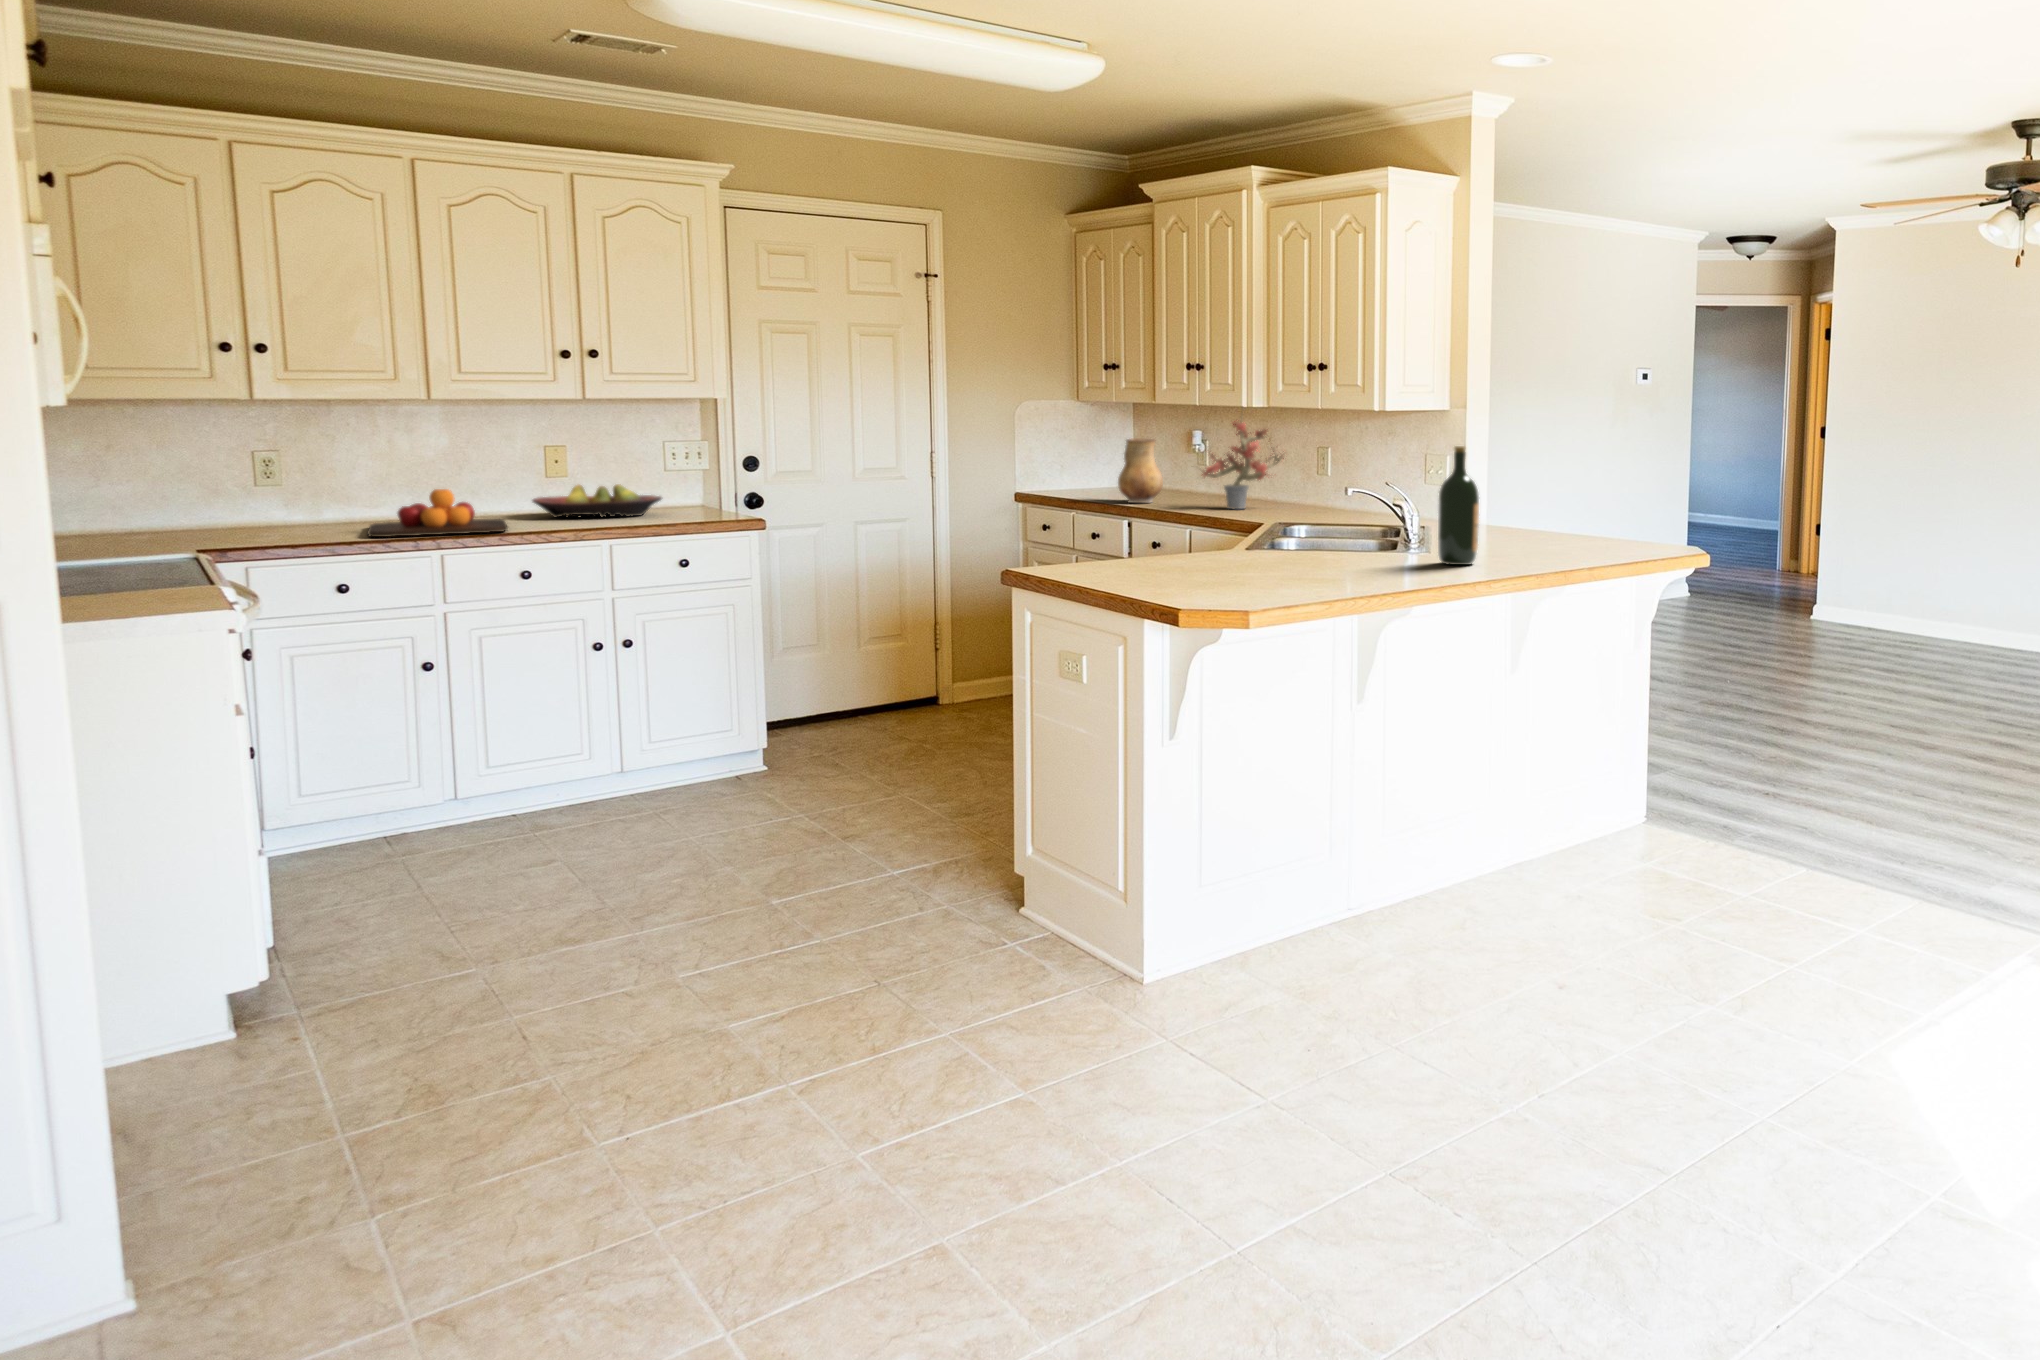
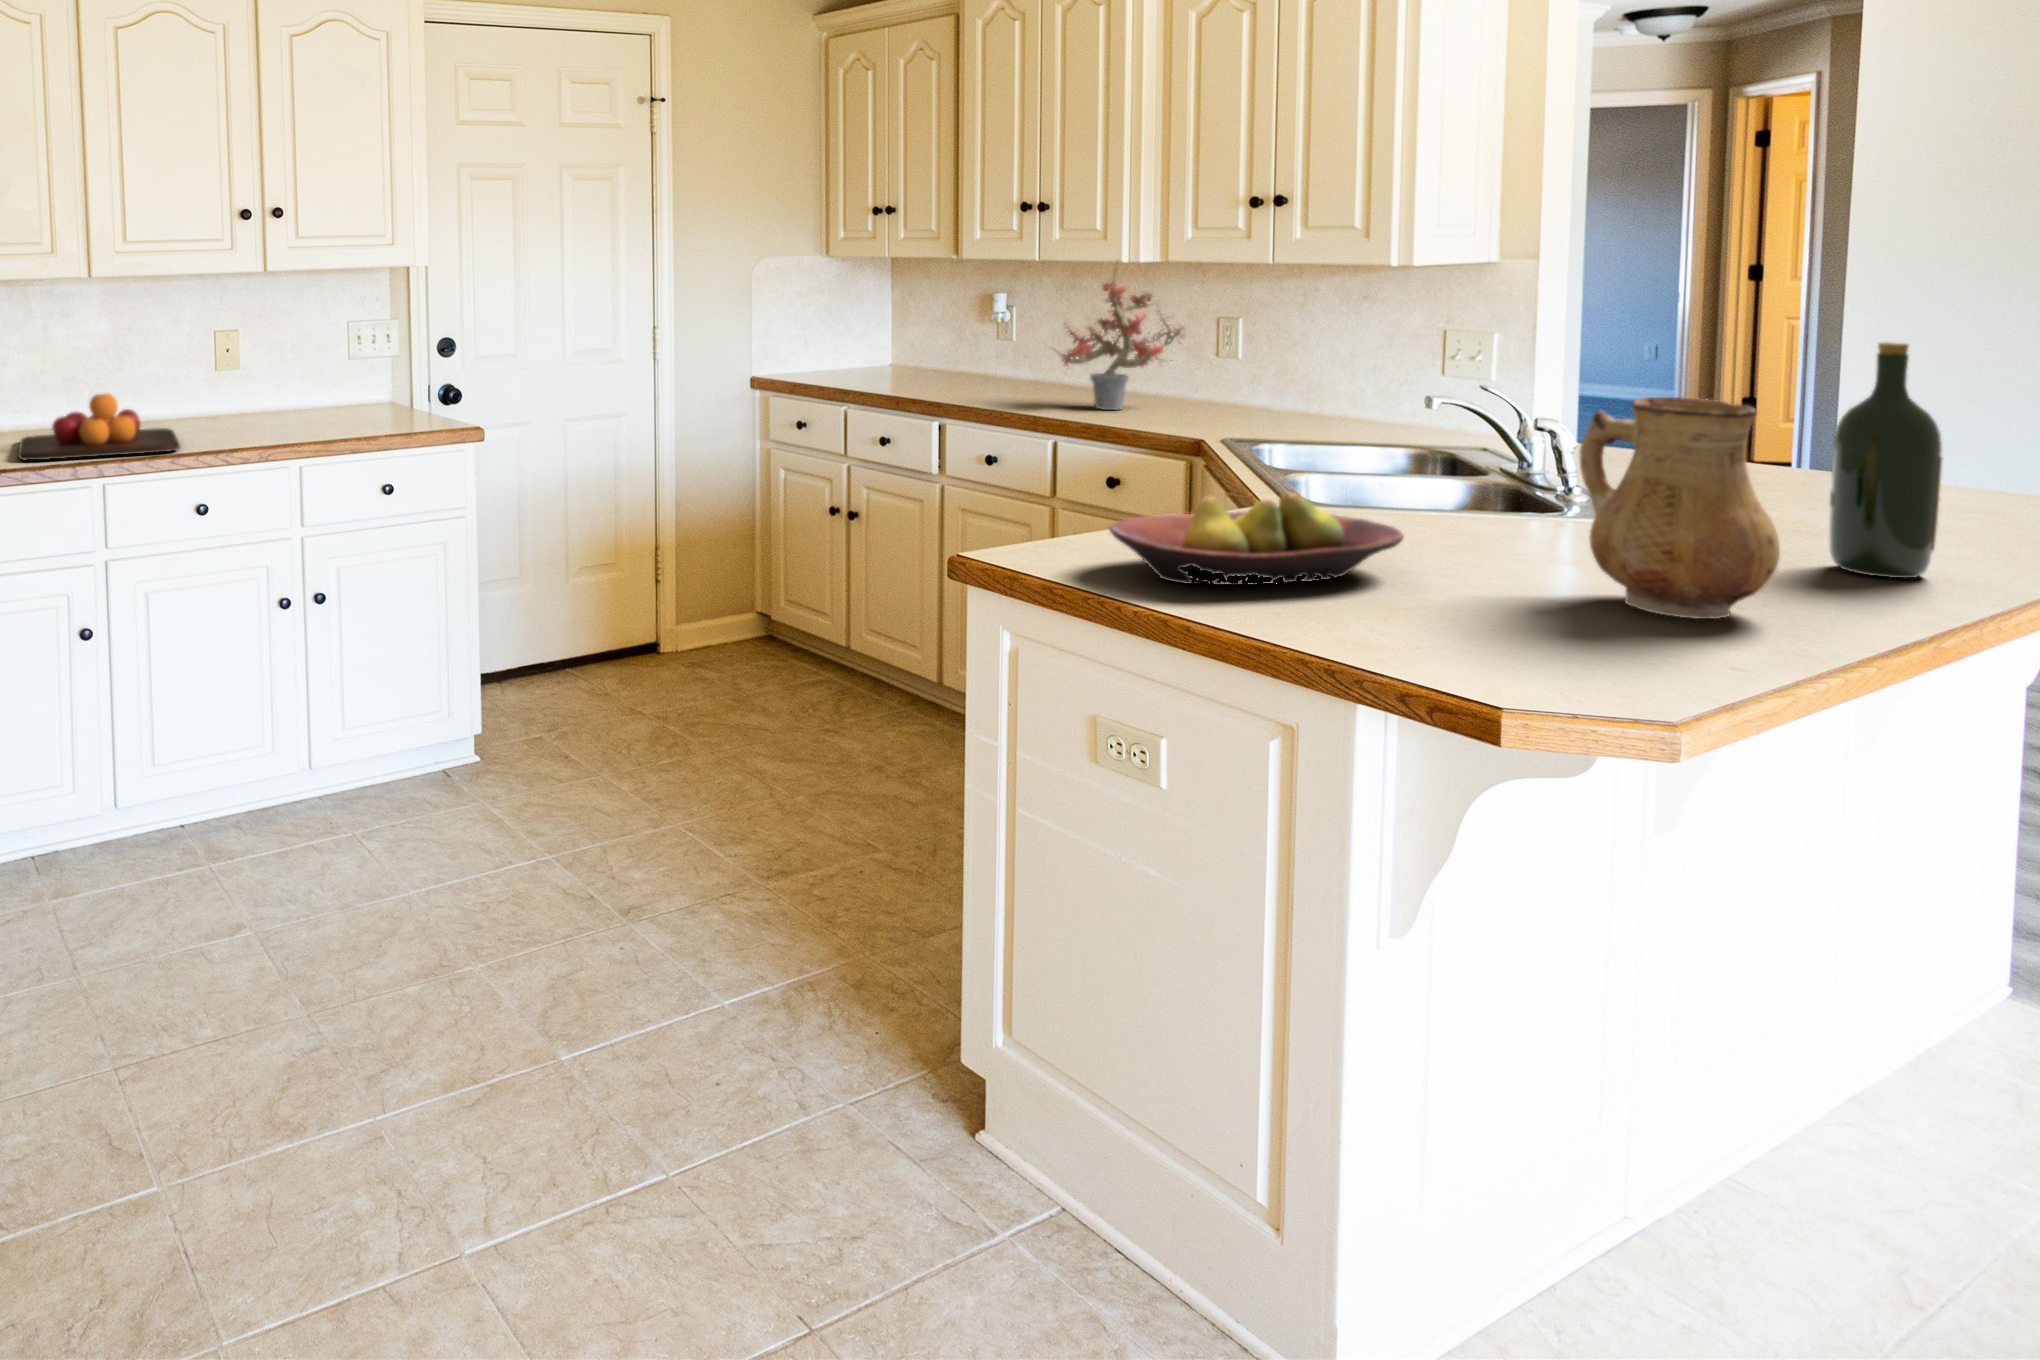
ceramic pitcher: present [1118,438,1163,503] -> present [1579,397,1780,619]
fruit bowl: present [533,484,662,518] -> present [1109,493,1404,585]

